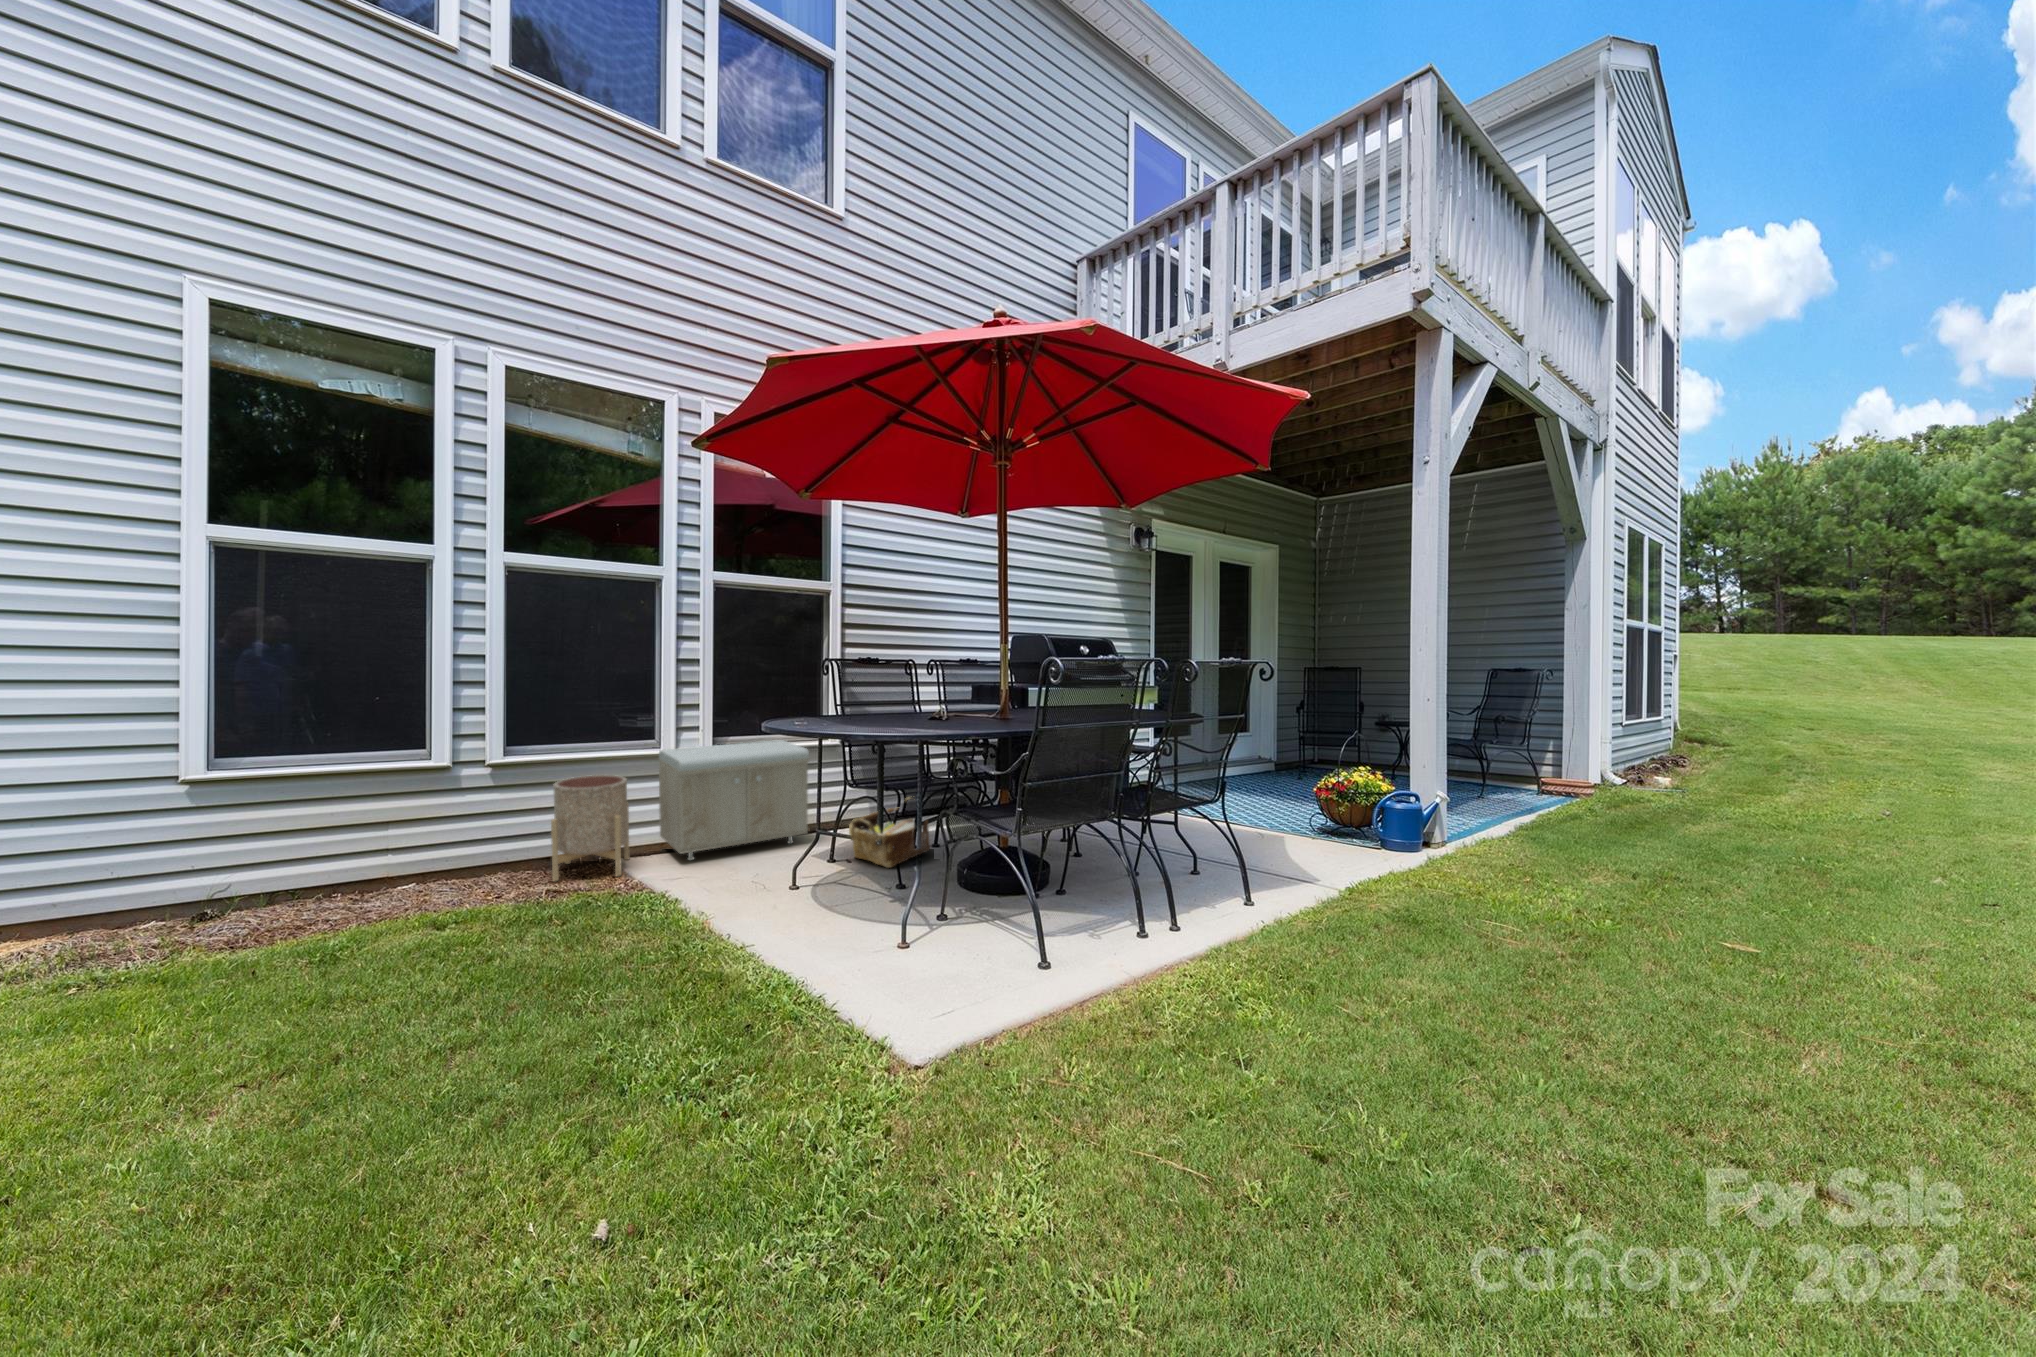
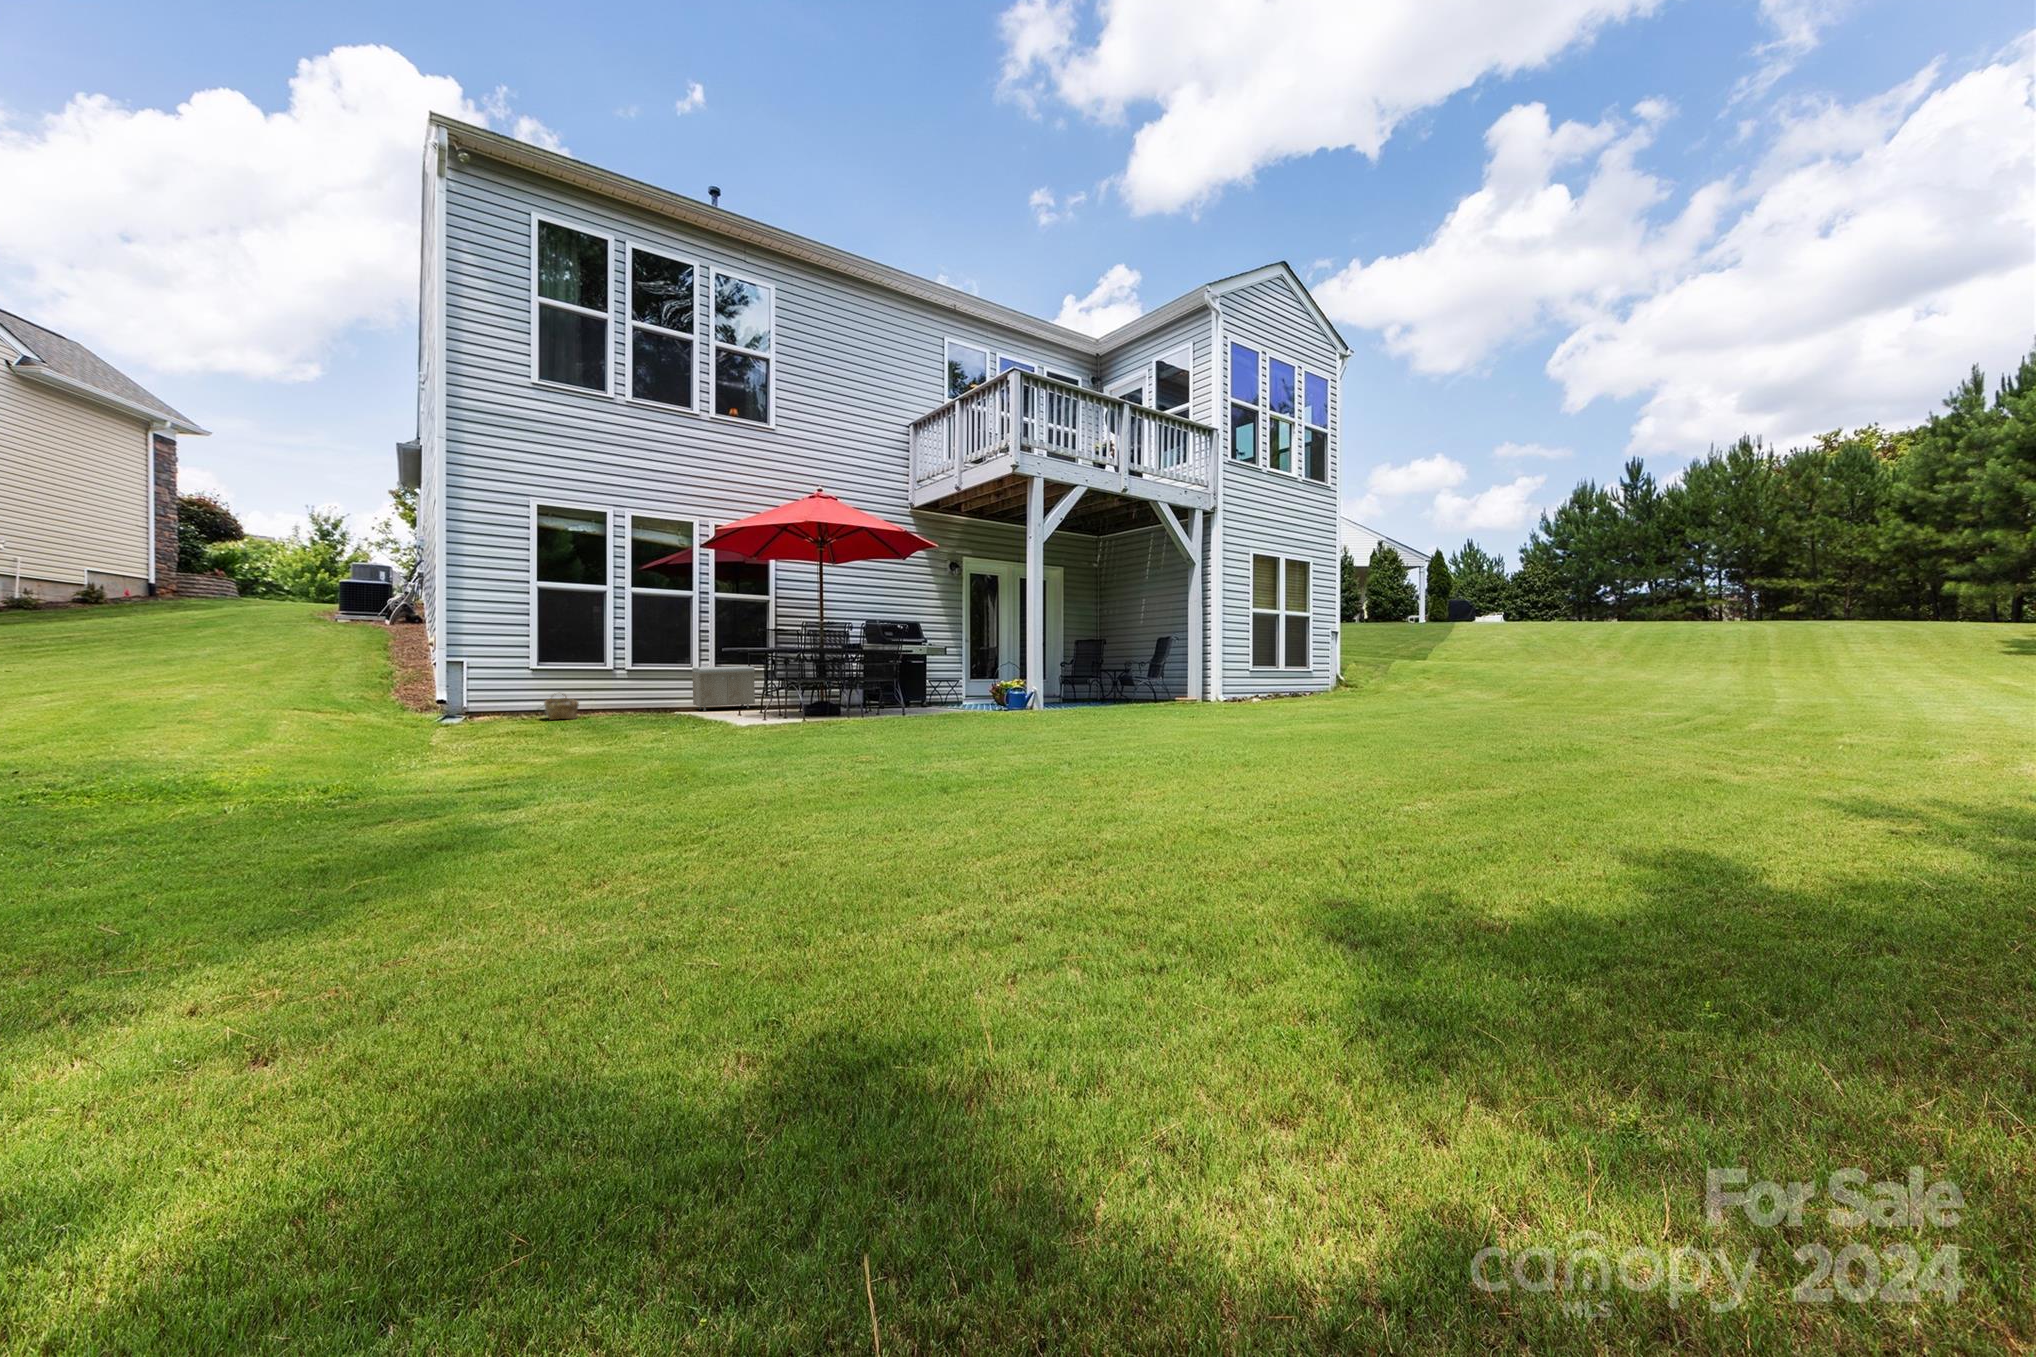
planter: present [551,775,629,881] -> none [651,676,681,714]
woven basket: present [849,797,930,868] -> present [544,694,579,720]

